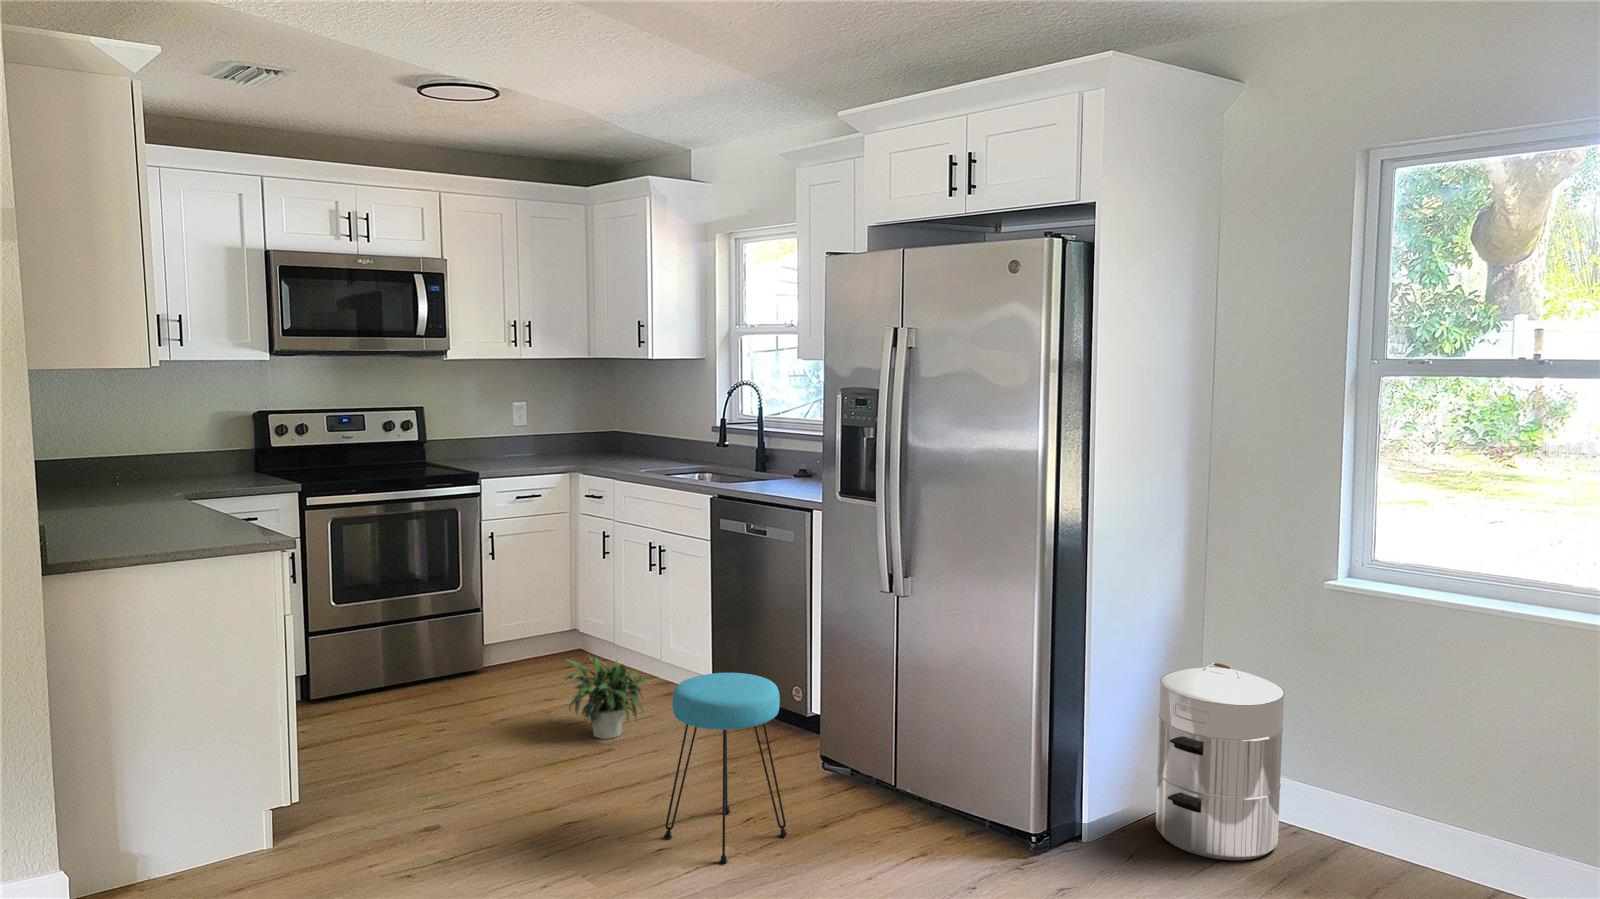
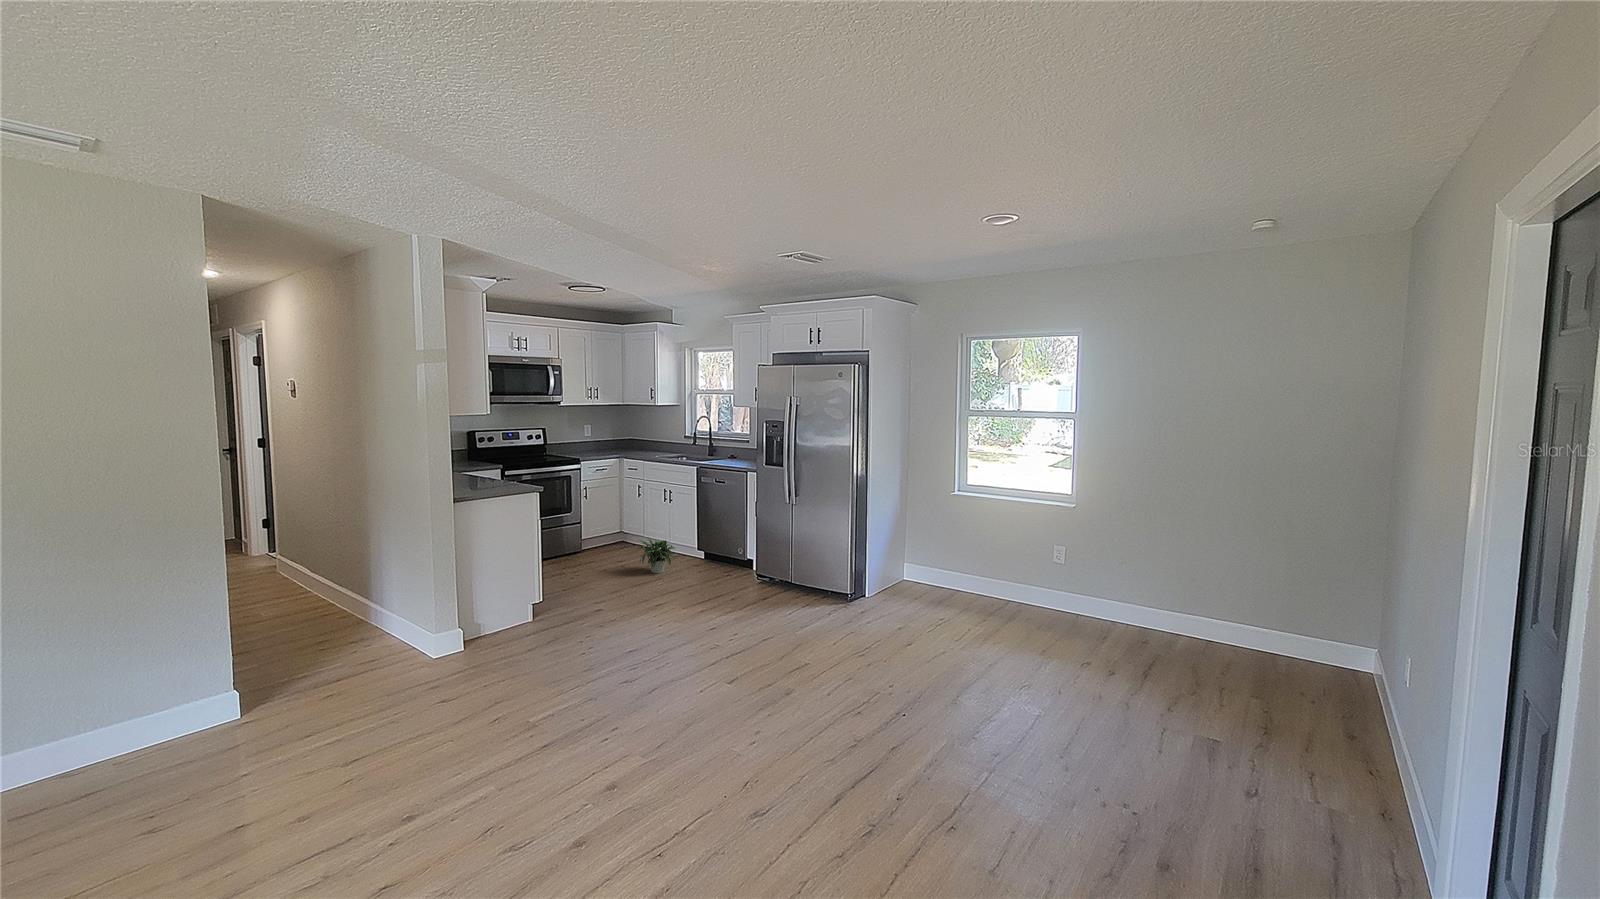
waste bin: present [1156,663,1285,860] -> none [888,524,933,595]
stool: present [664,673,787,862] -> none [702,536,750,607]

